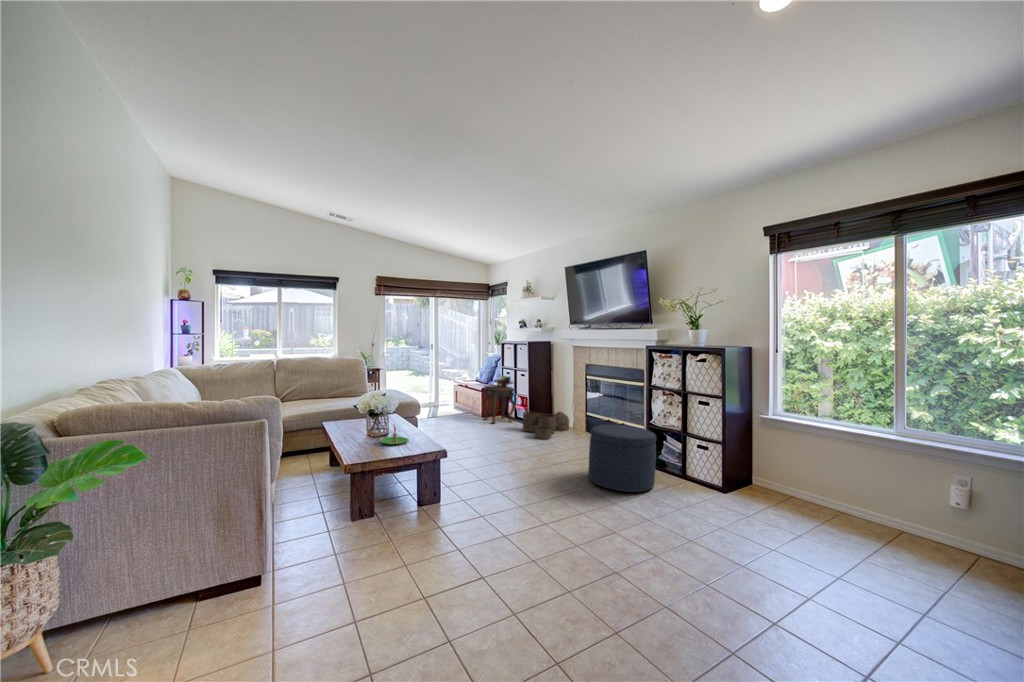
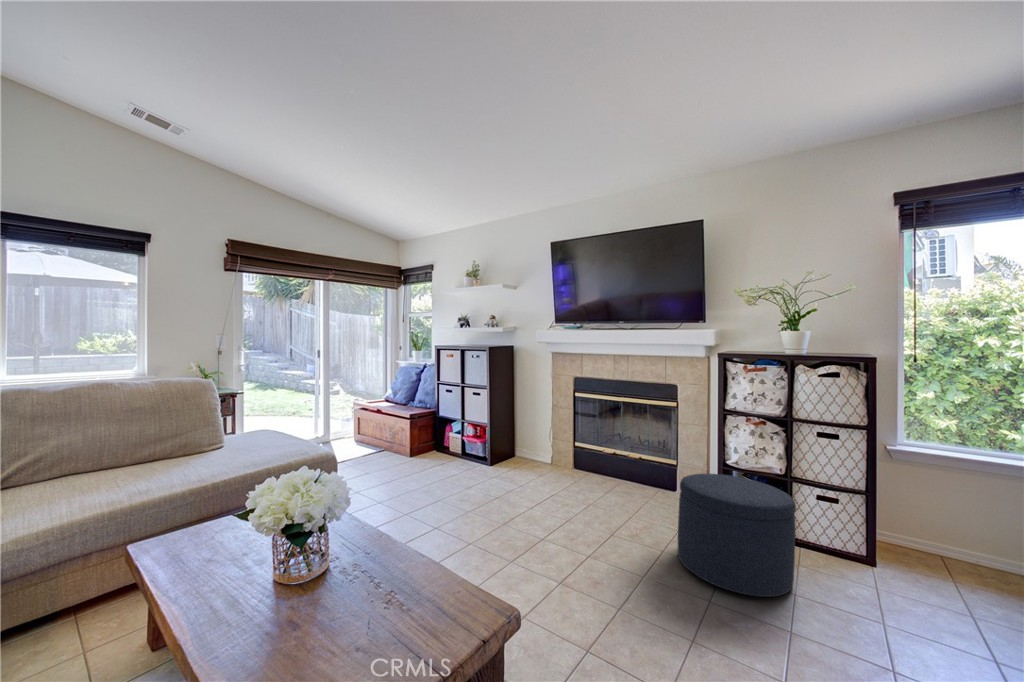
side table: present [483,376,516,424] -> none [413,394,466,469]
woven basket: present [522,411,569,439] -> none [488,441,548,490]
candle: present [380,425,409,445] -> none [341,568,419,636]

